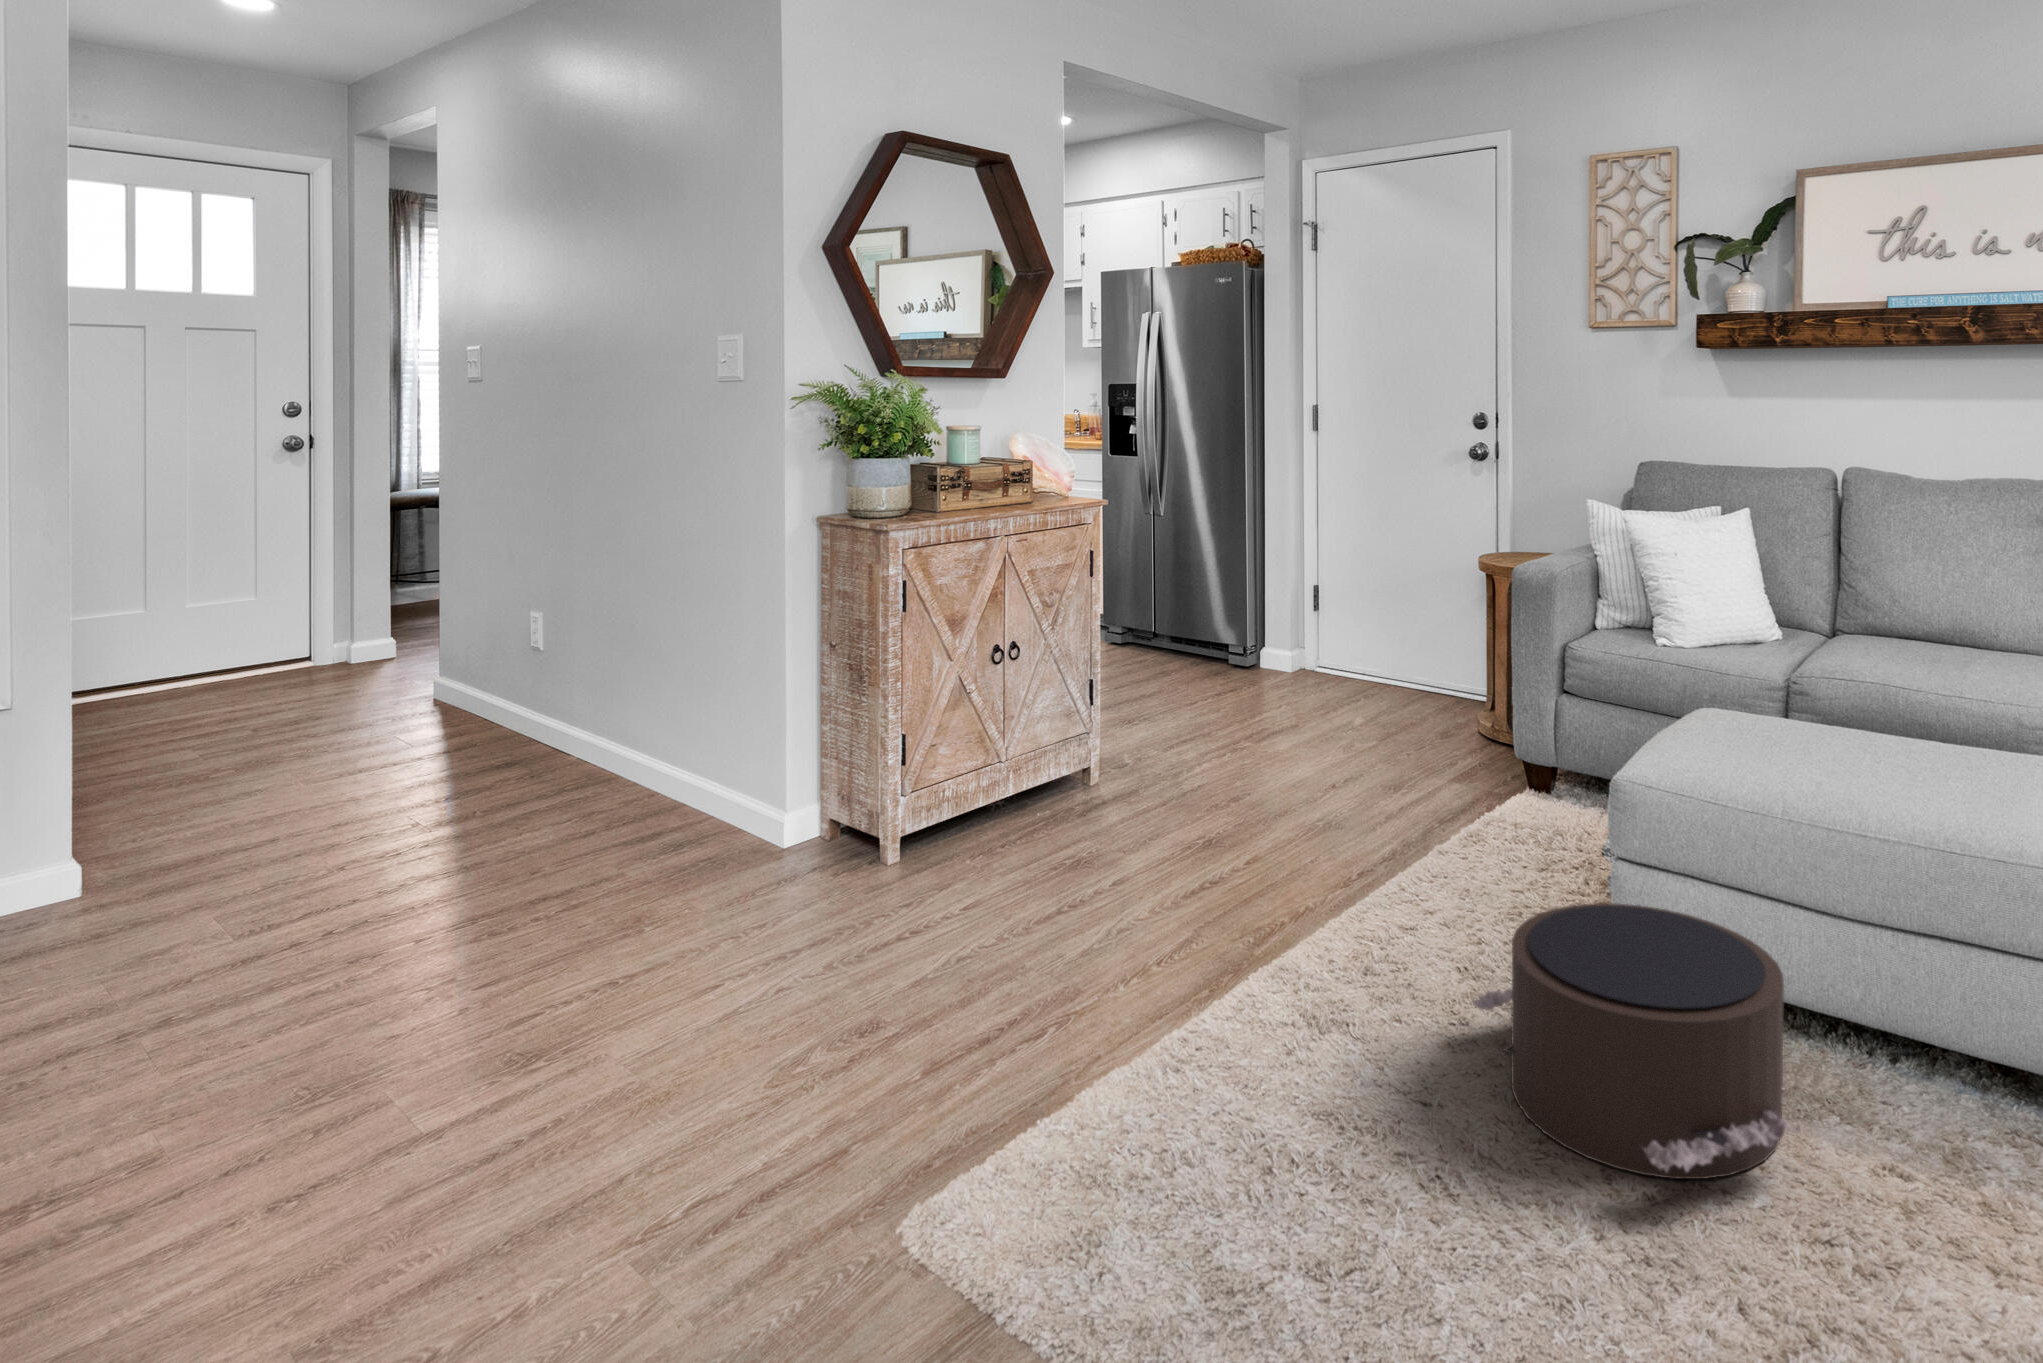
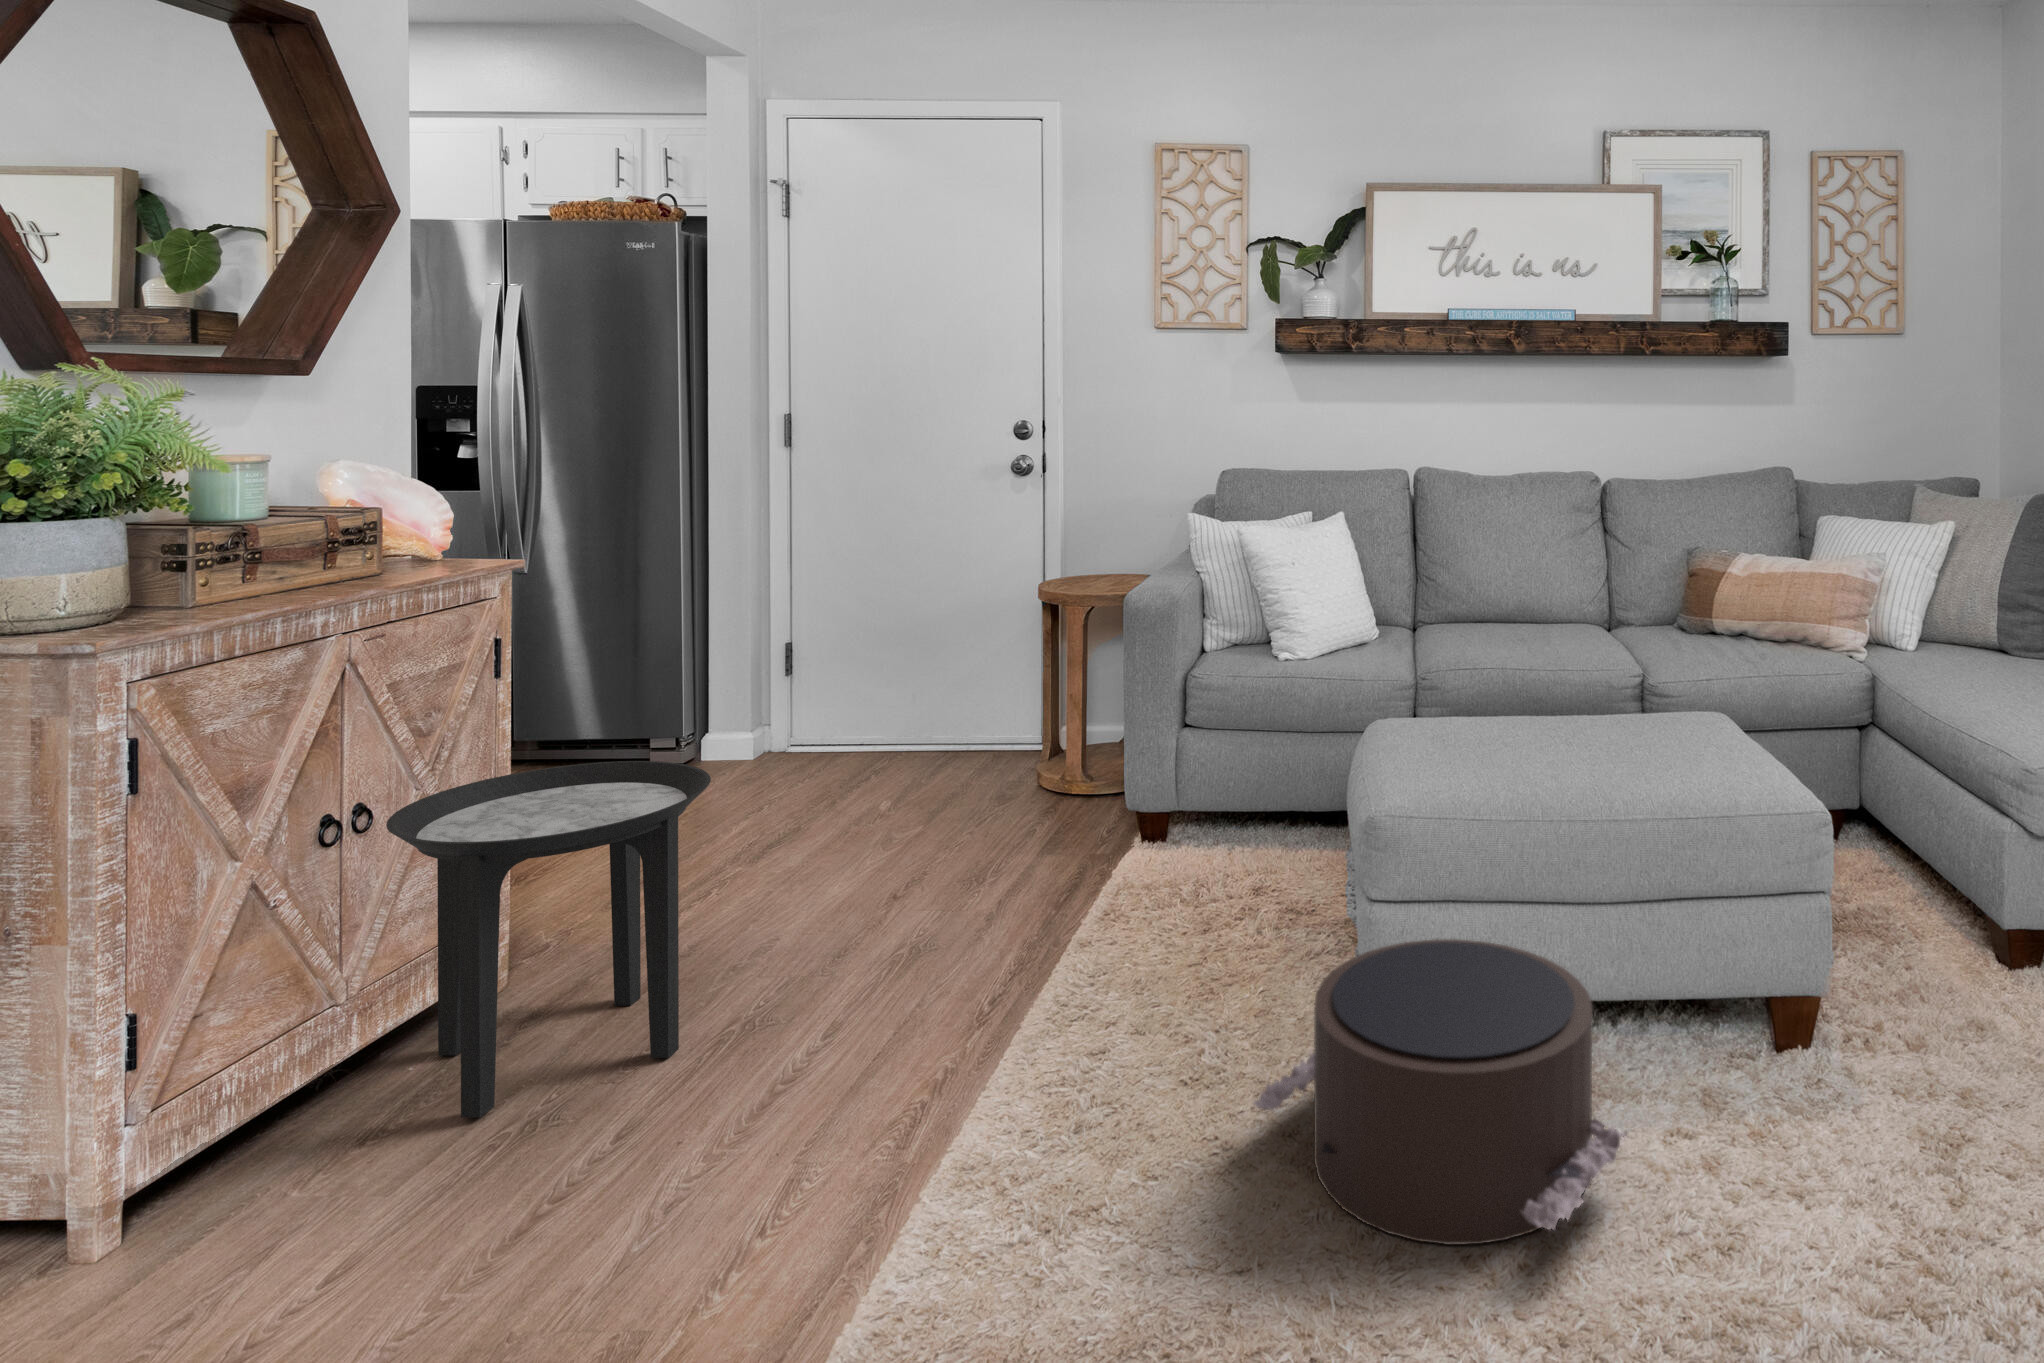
side table: none [975,653,1158,868] -> present [386,761,711,1118]

